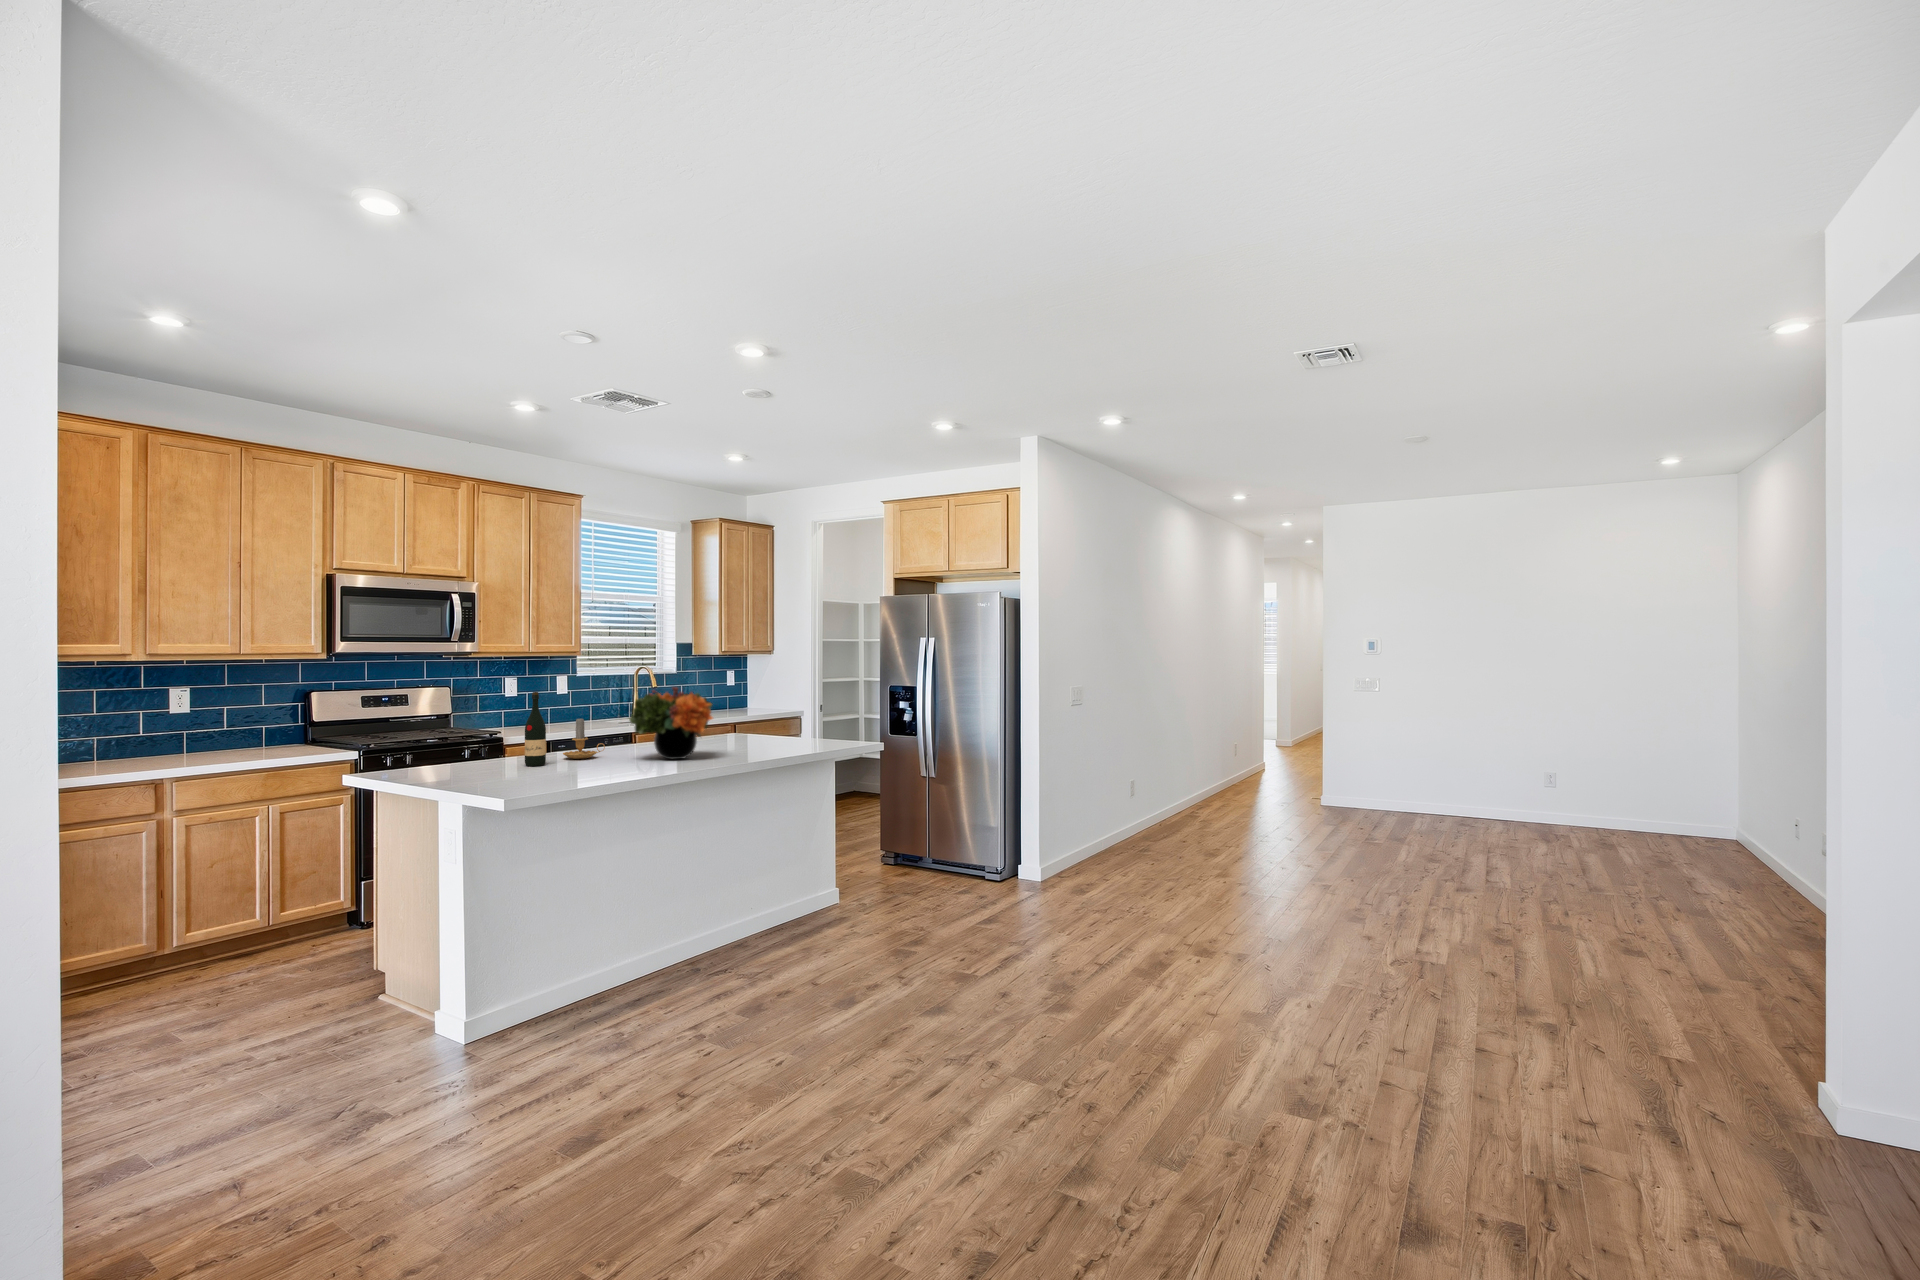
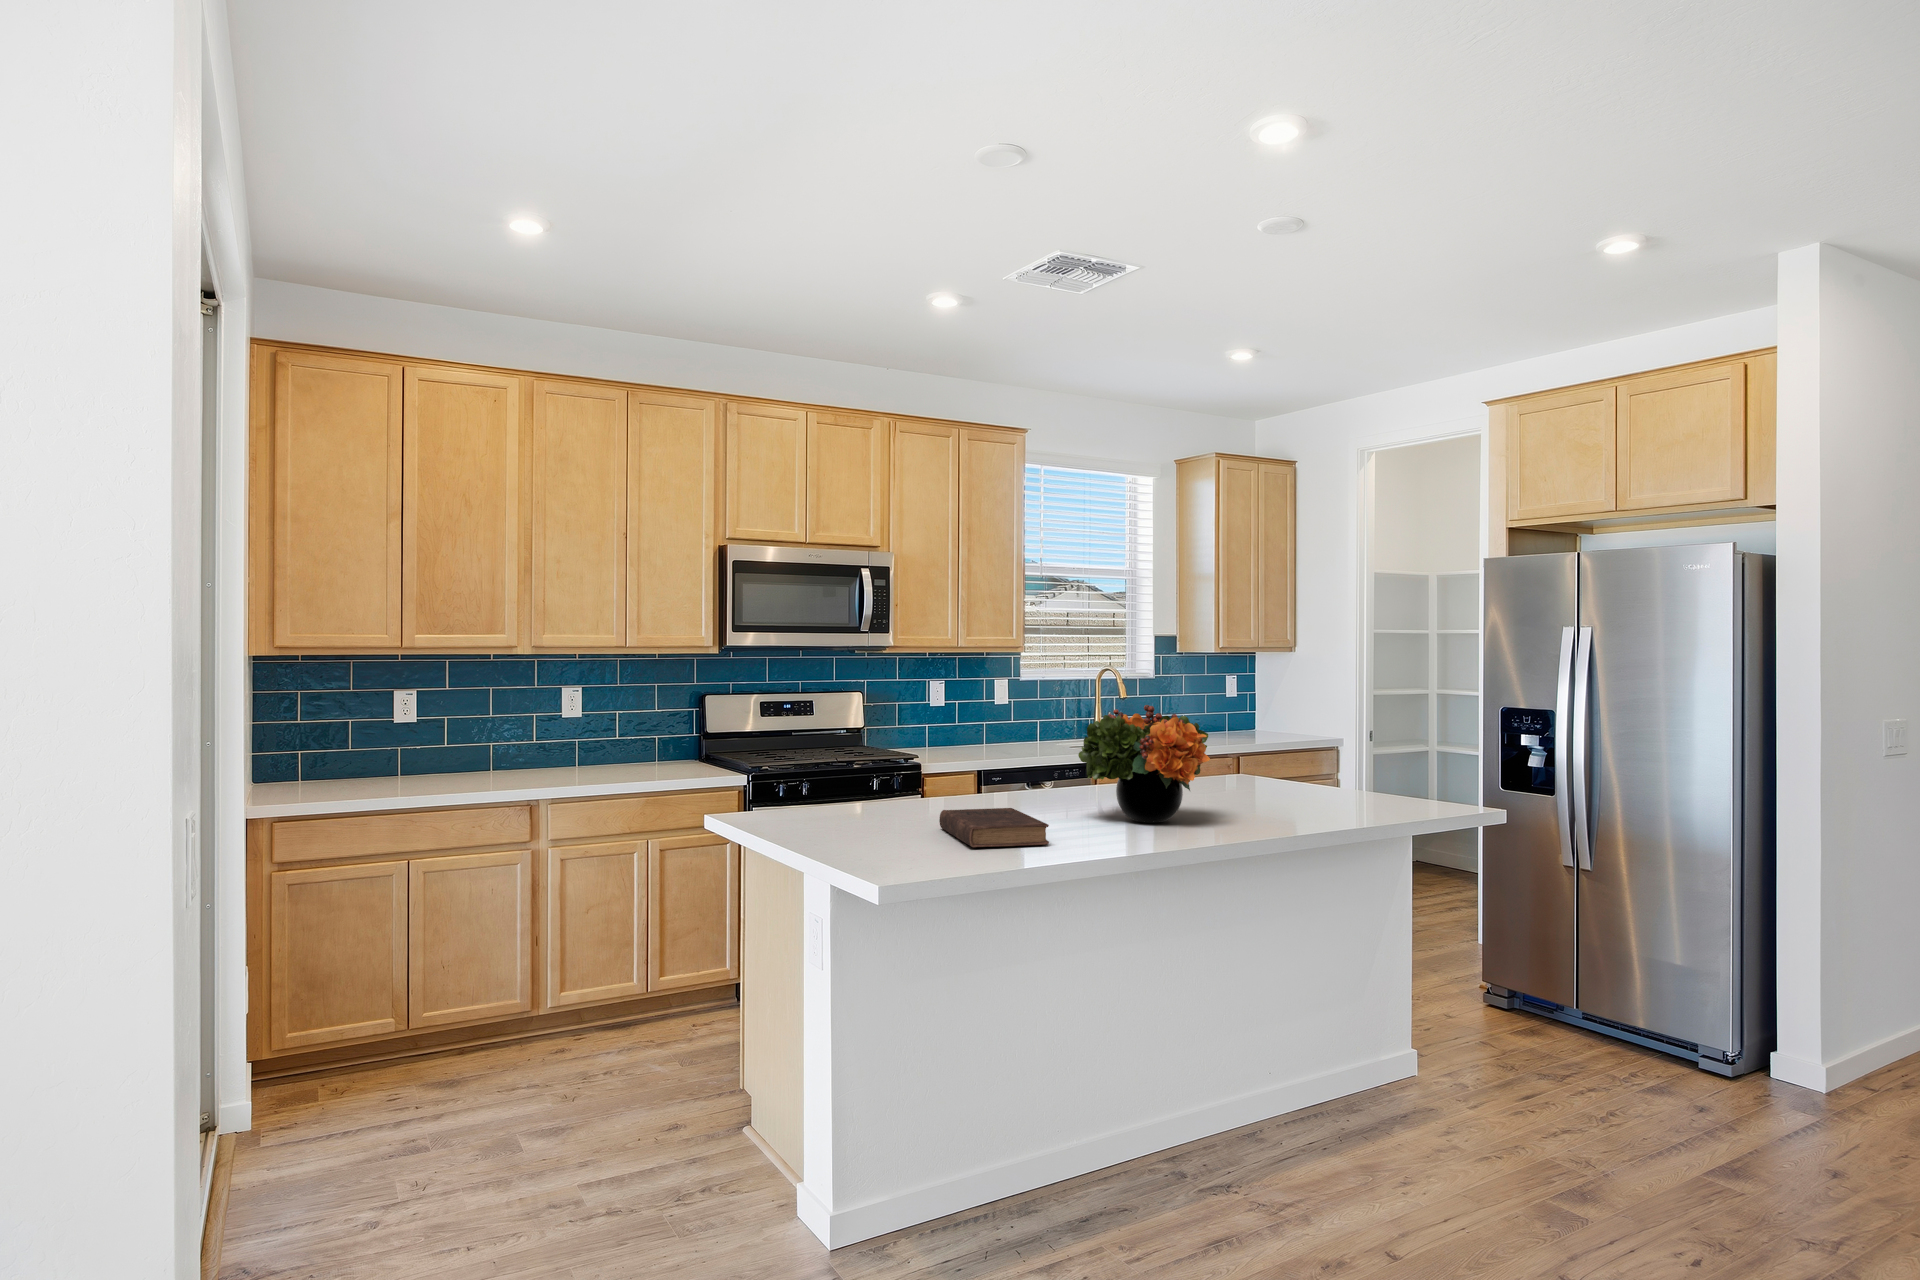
wine bottle: present [525,692,546,766] -> none [930,707,959,820]
candle: present [563,719,605,759] -> none [985,746,1044,811]
book: none [534,755,612,778] -> present [939,808,1049,847]

